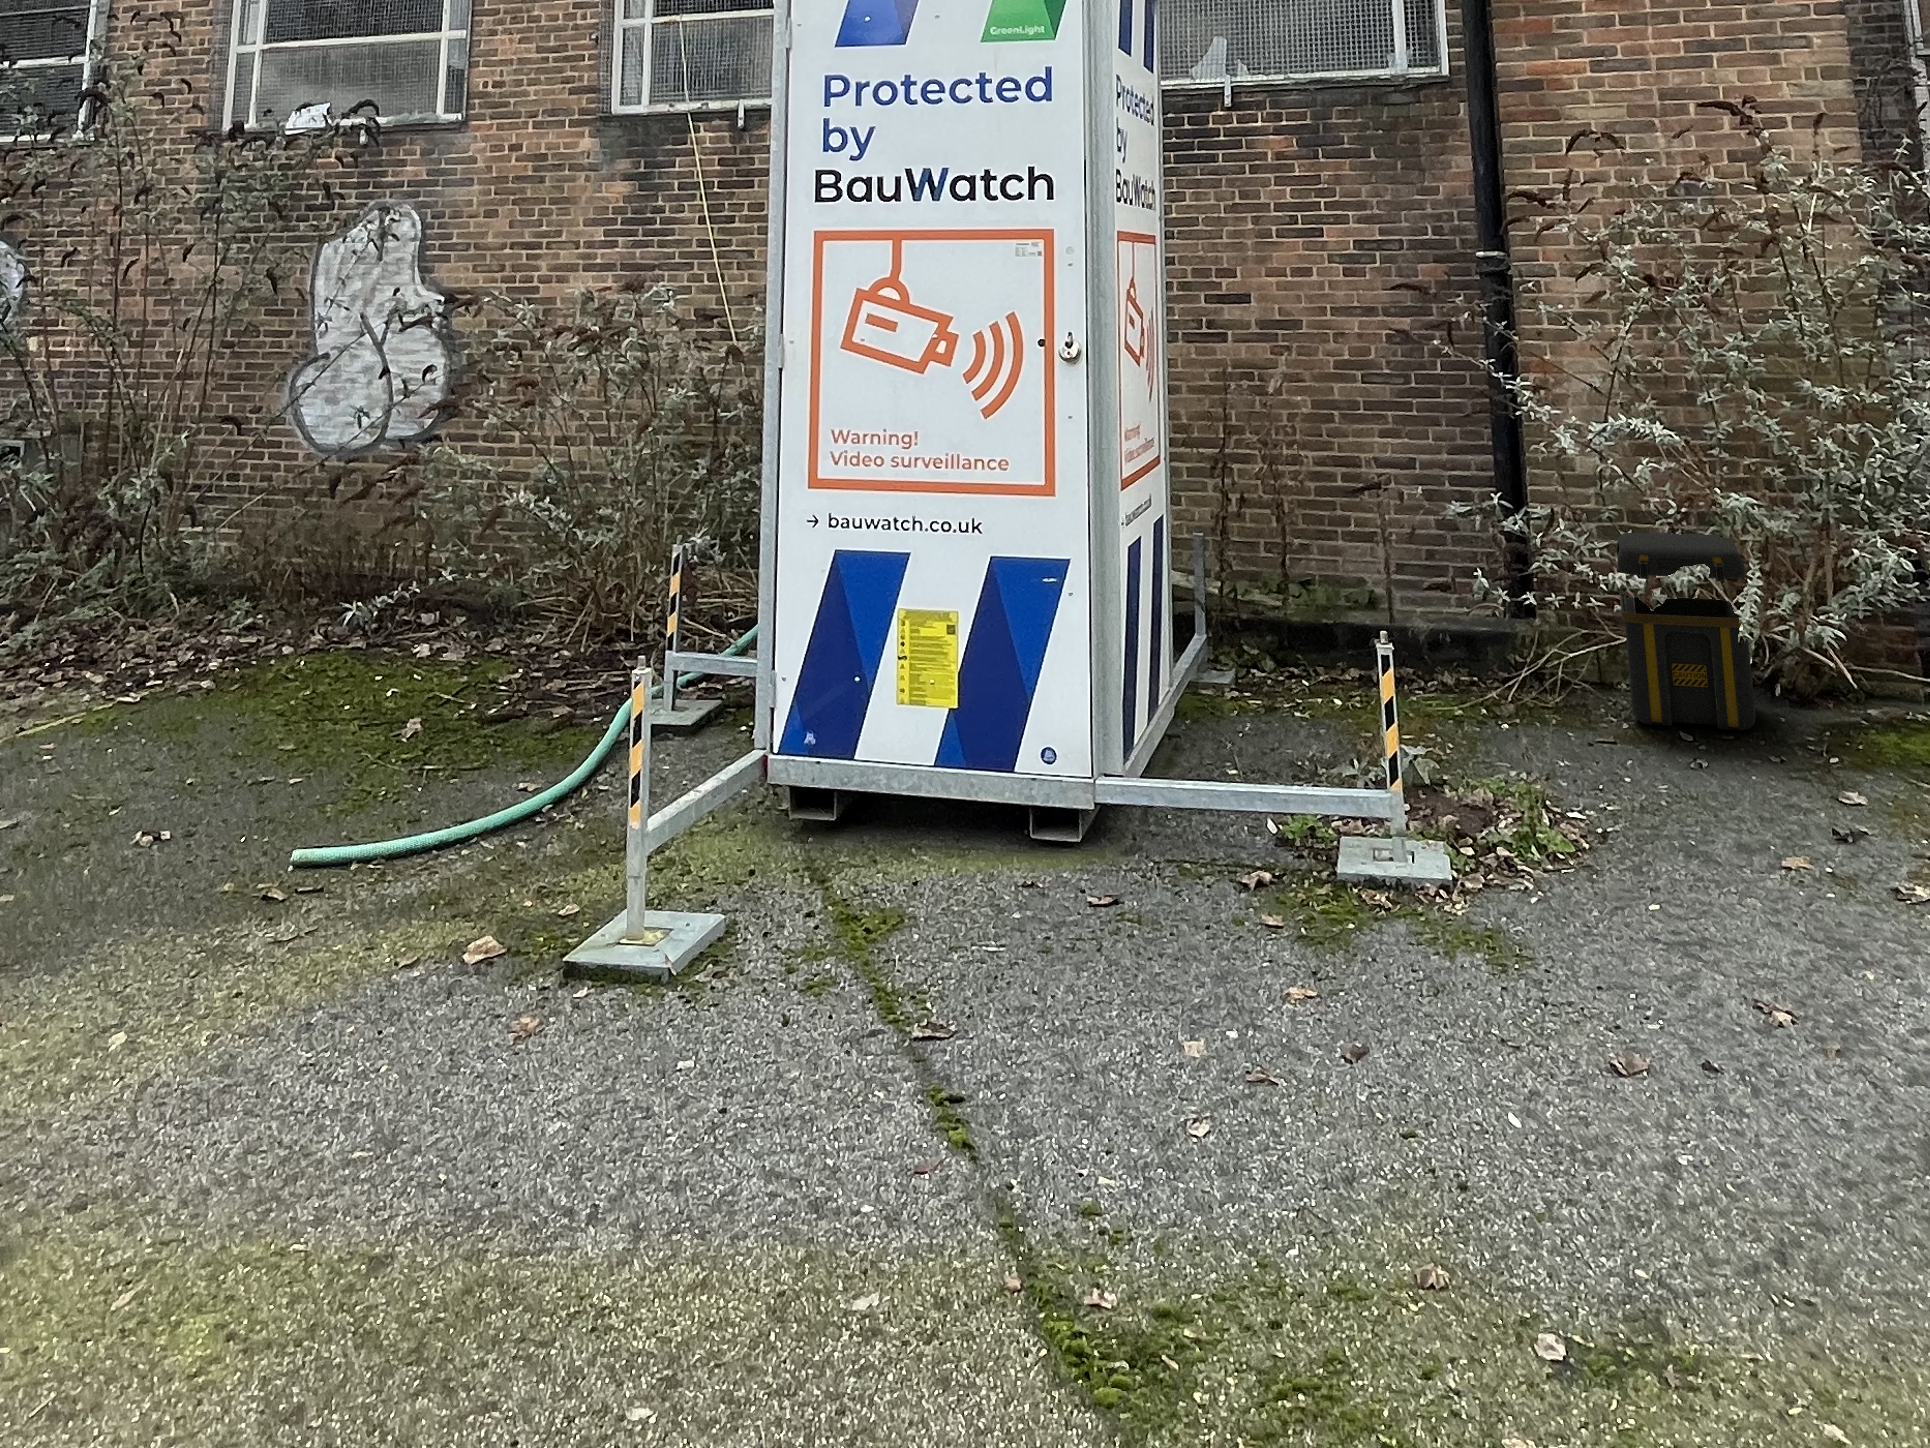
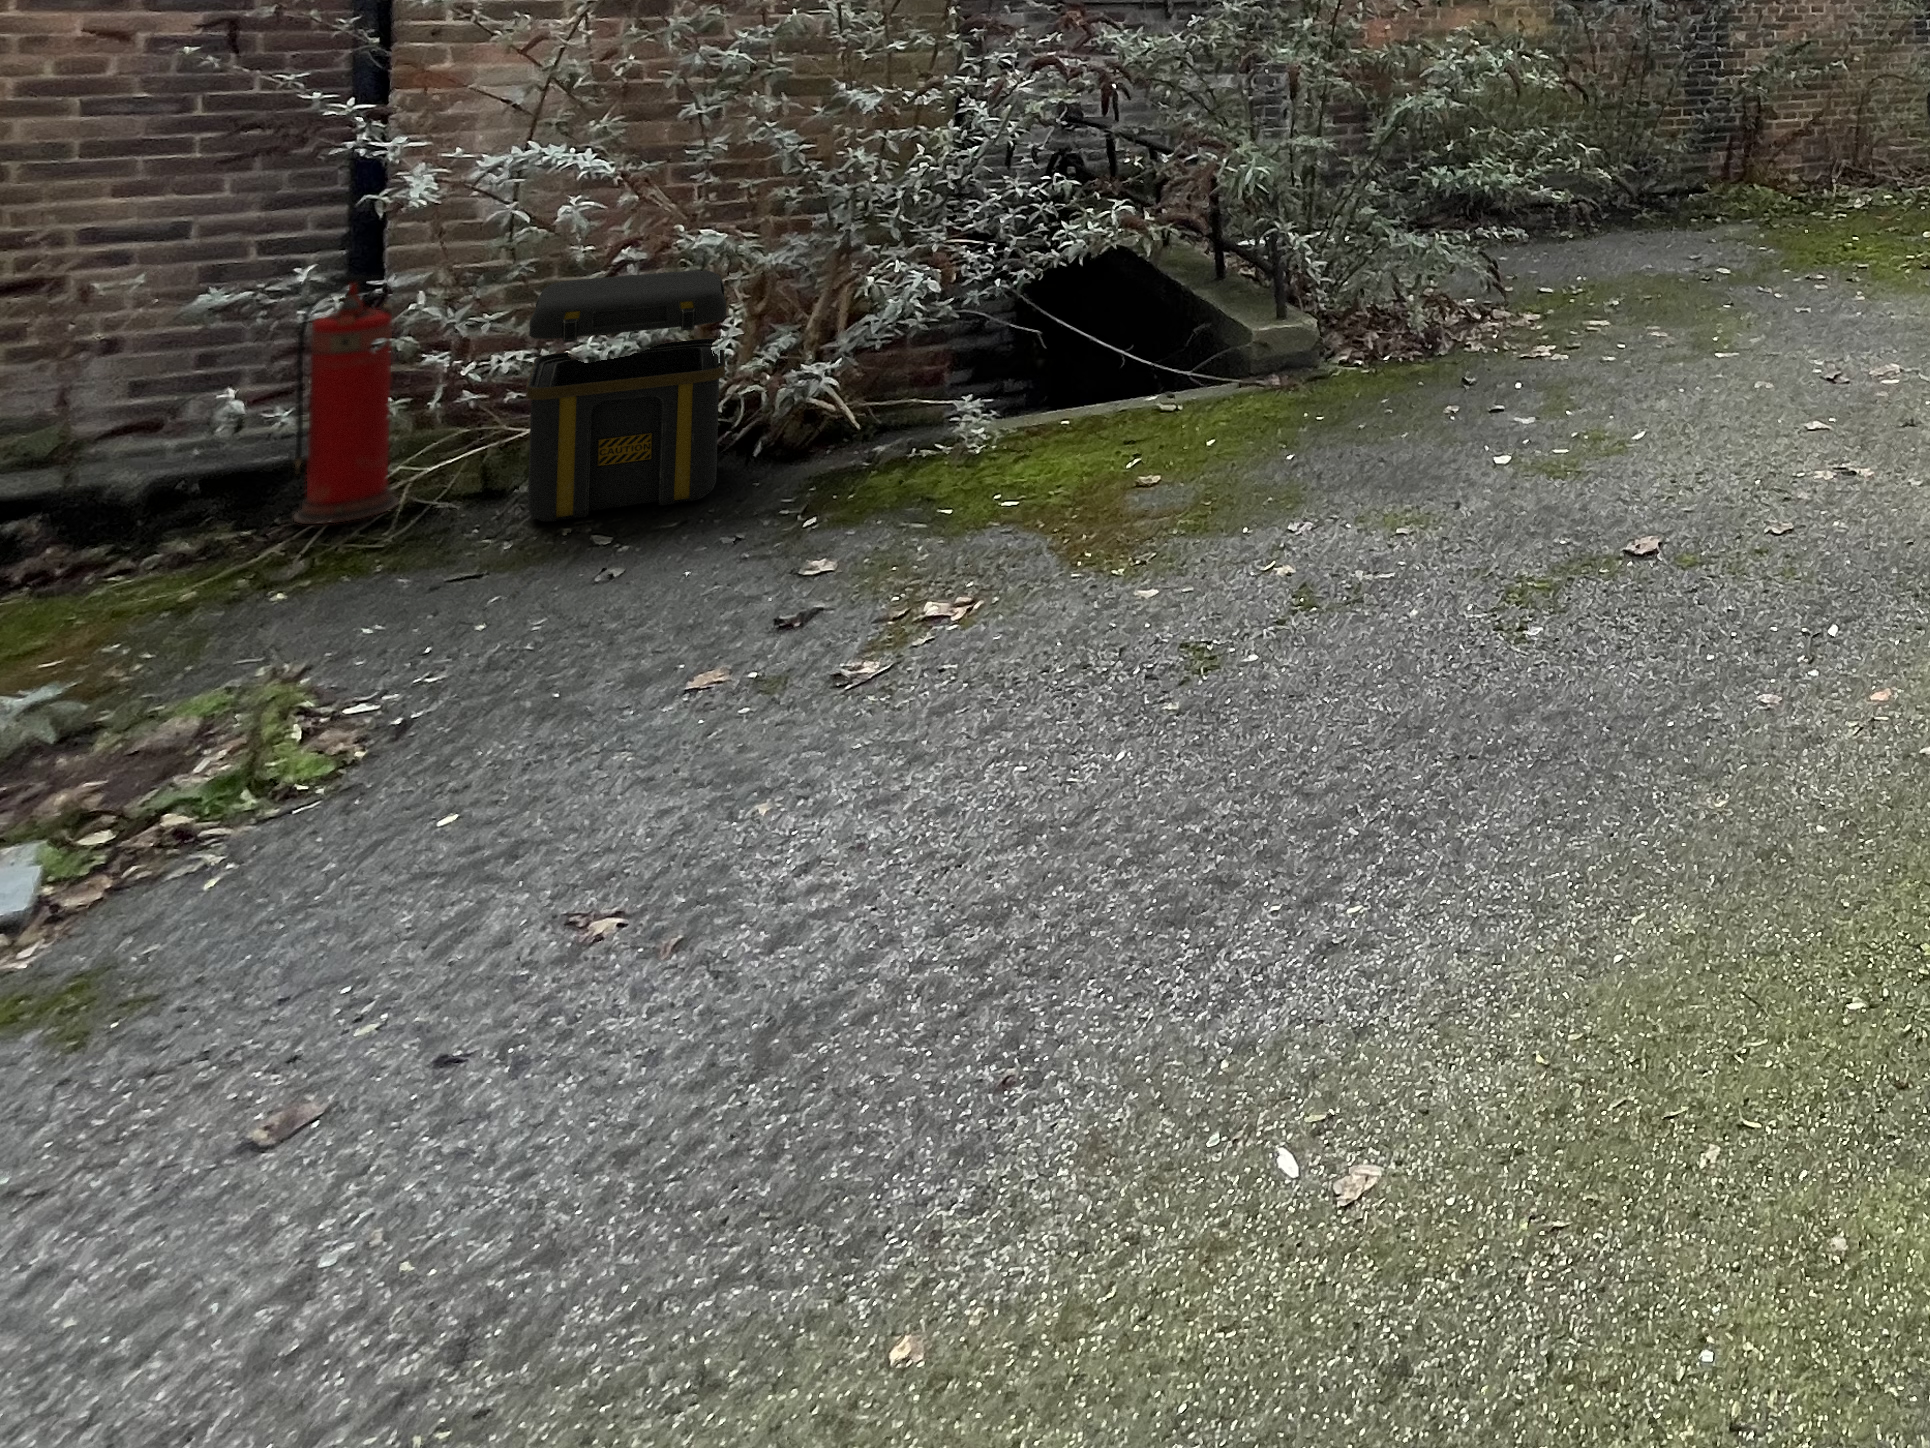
fire extinguisher: none [1485,512,1551,696] -> present [288,275,399,524]

